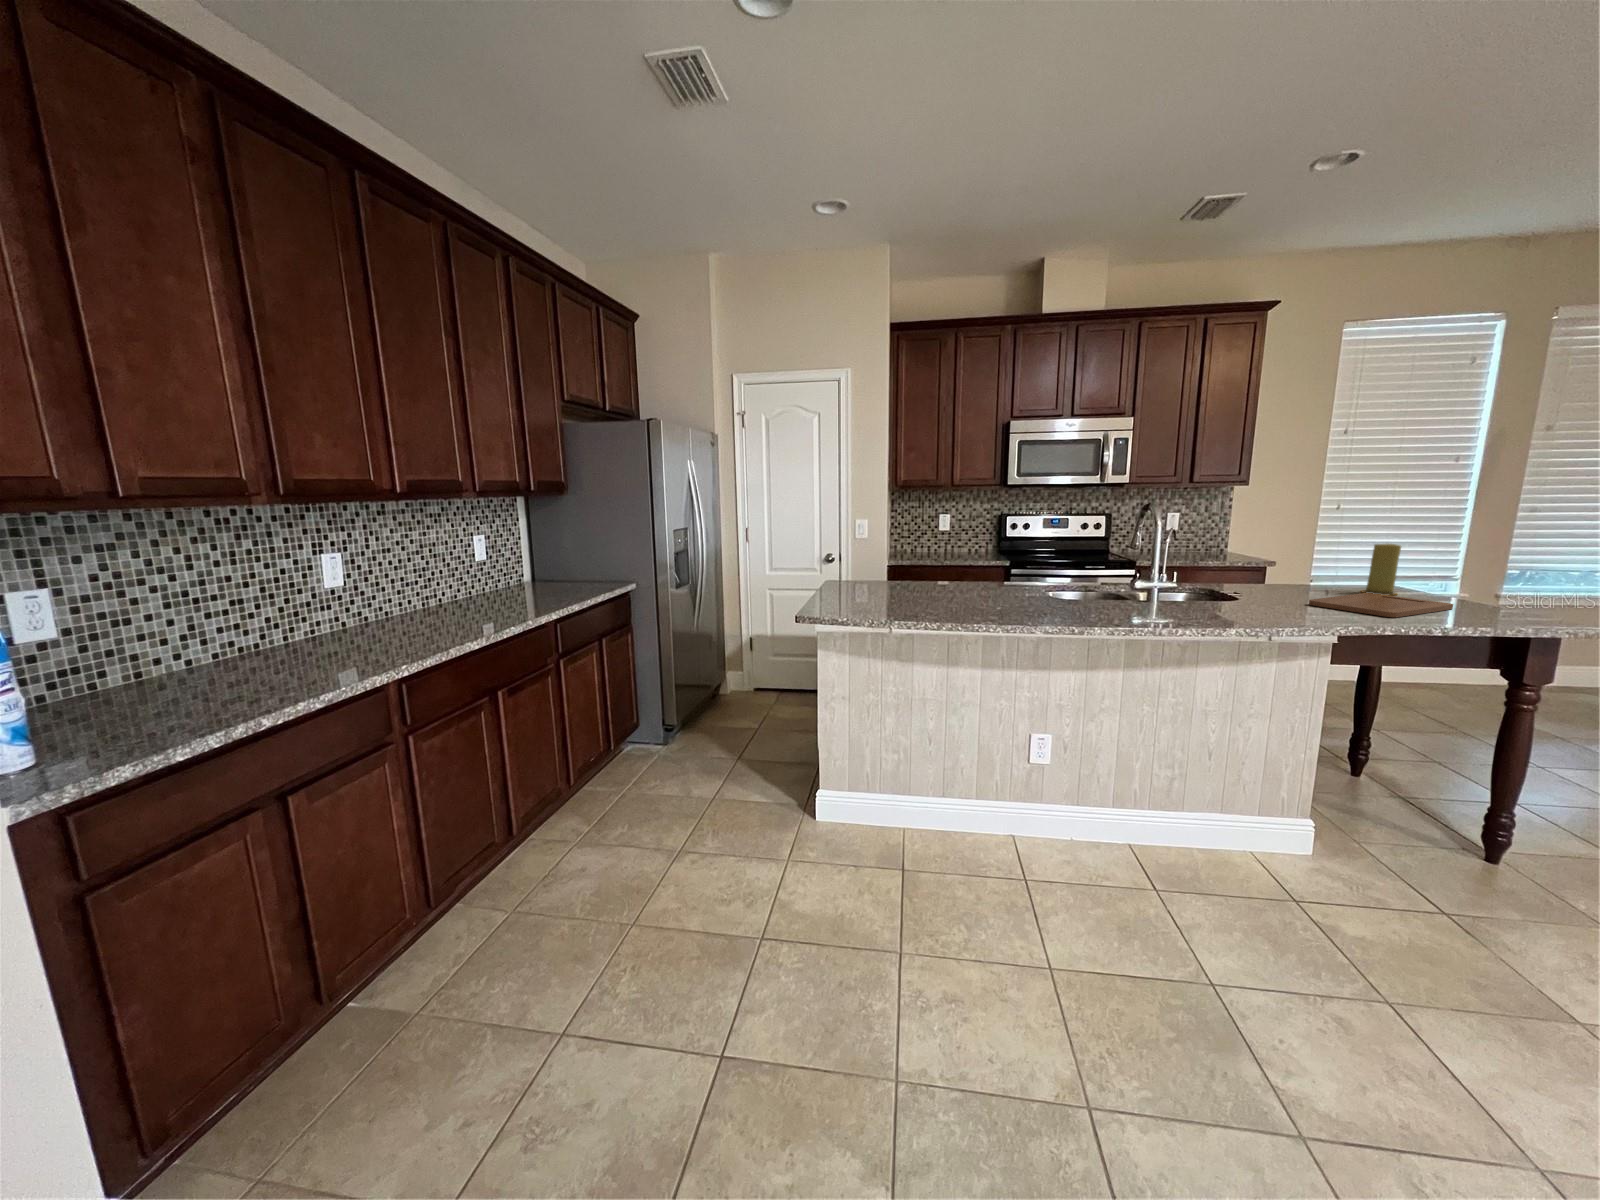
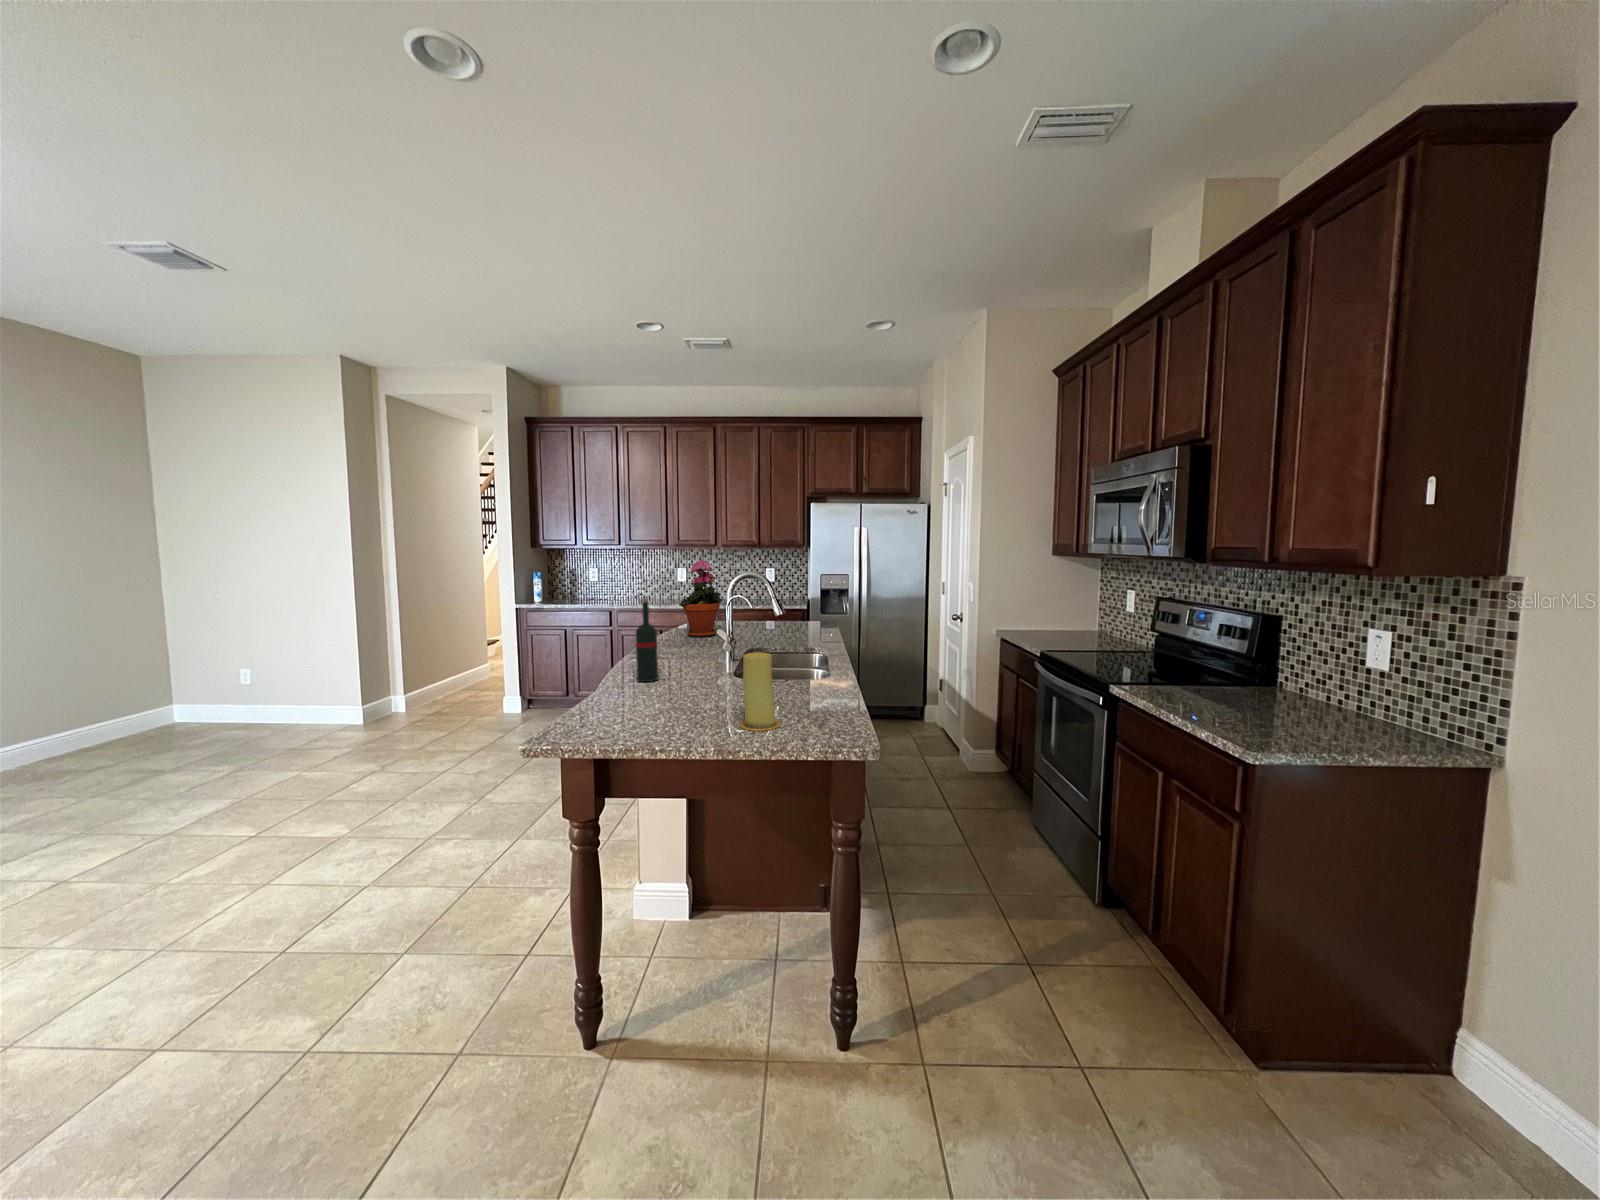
potted plant: none [955,498,1022,607] -> present [680,560,722,637]
wine bottle: none [1278,526,1313,614] -> present [636,598,658,682]
cutting board: present [1309,593,1453,617] -> none [605,684,725,727]

